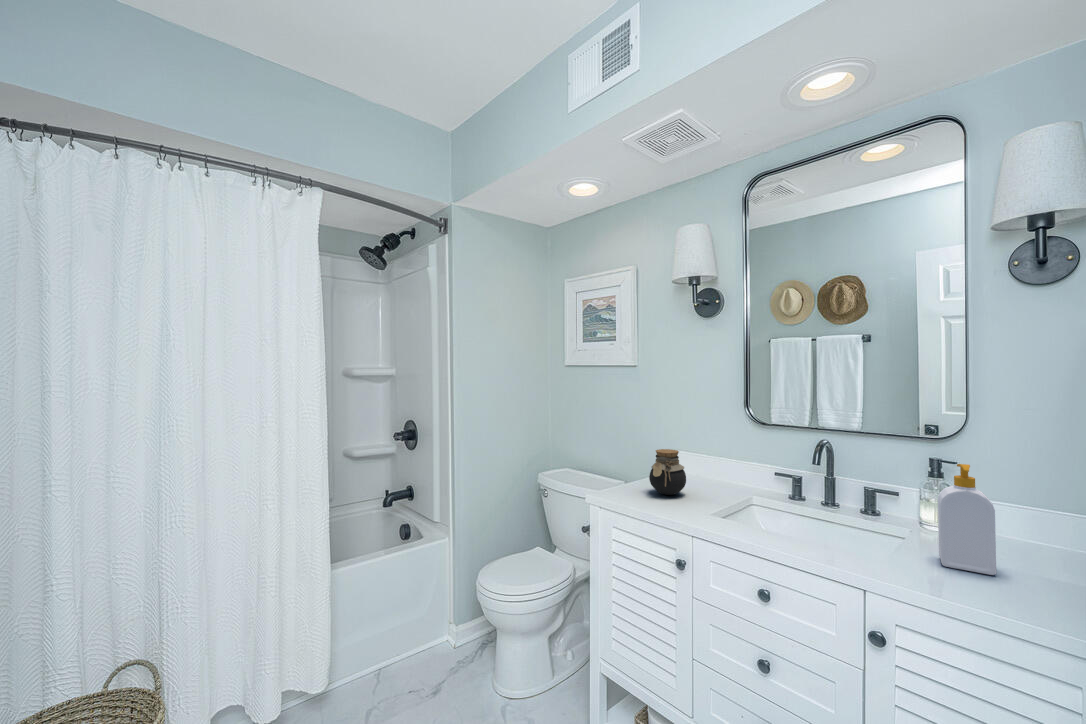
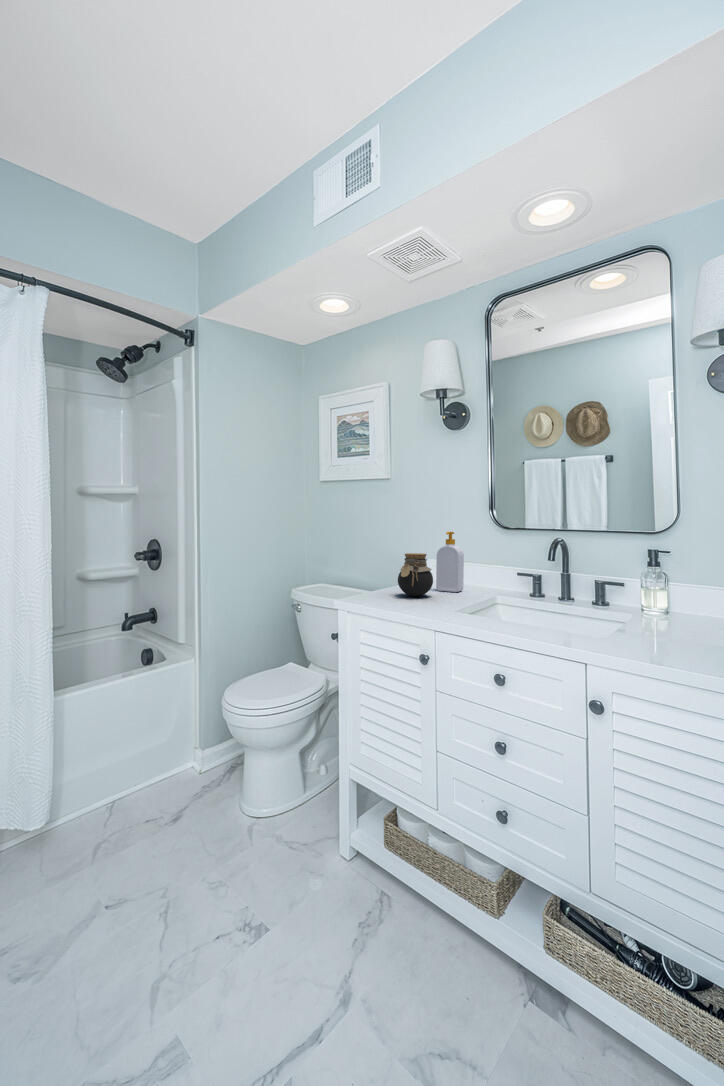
soap bottle: present [938,464,996,575] -> present [436,532,464,592]

